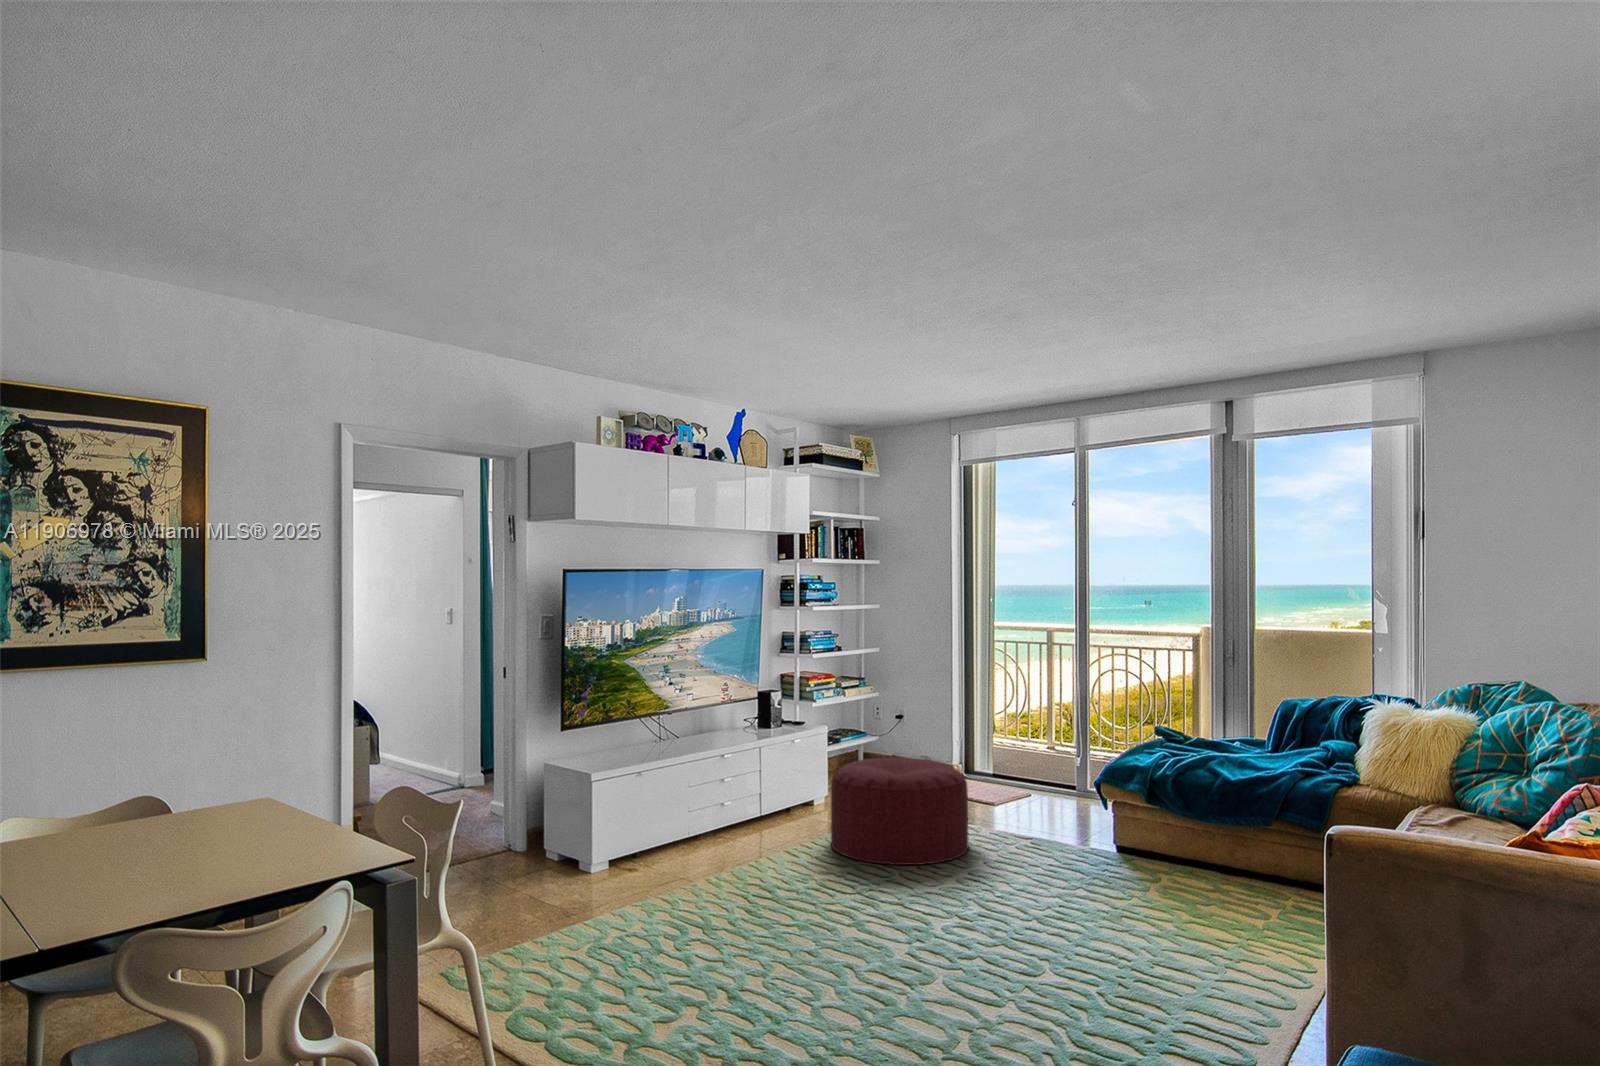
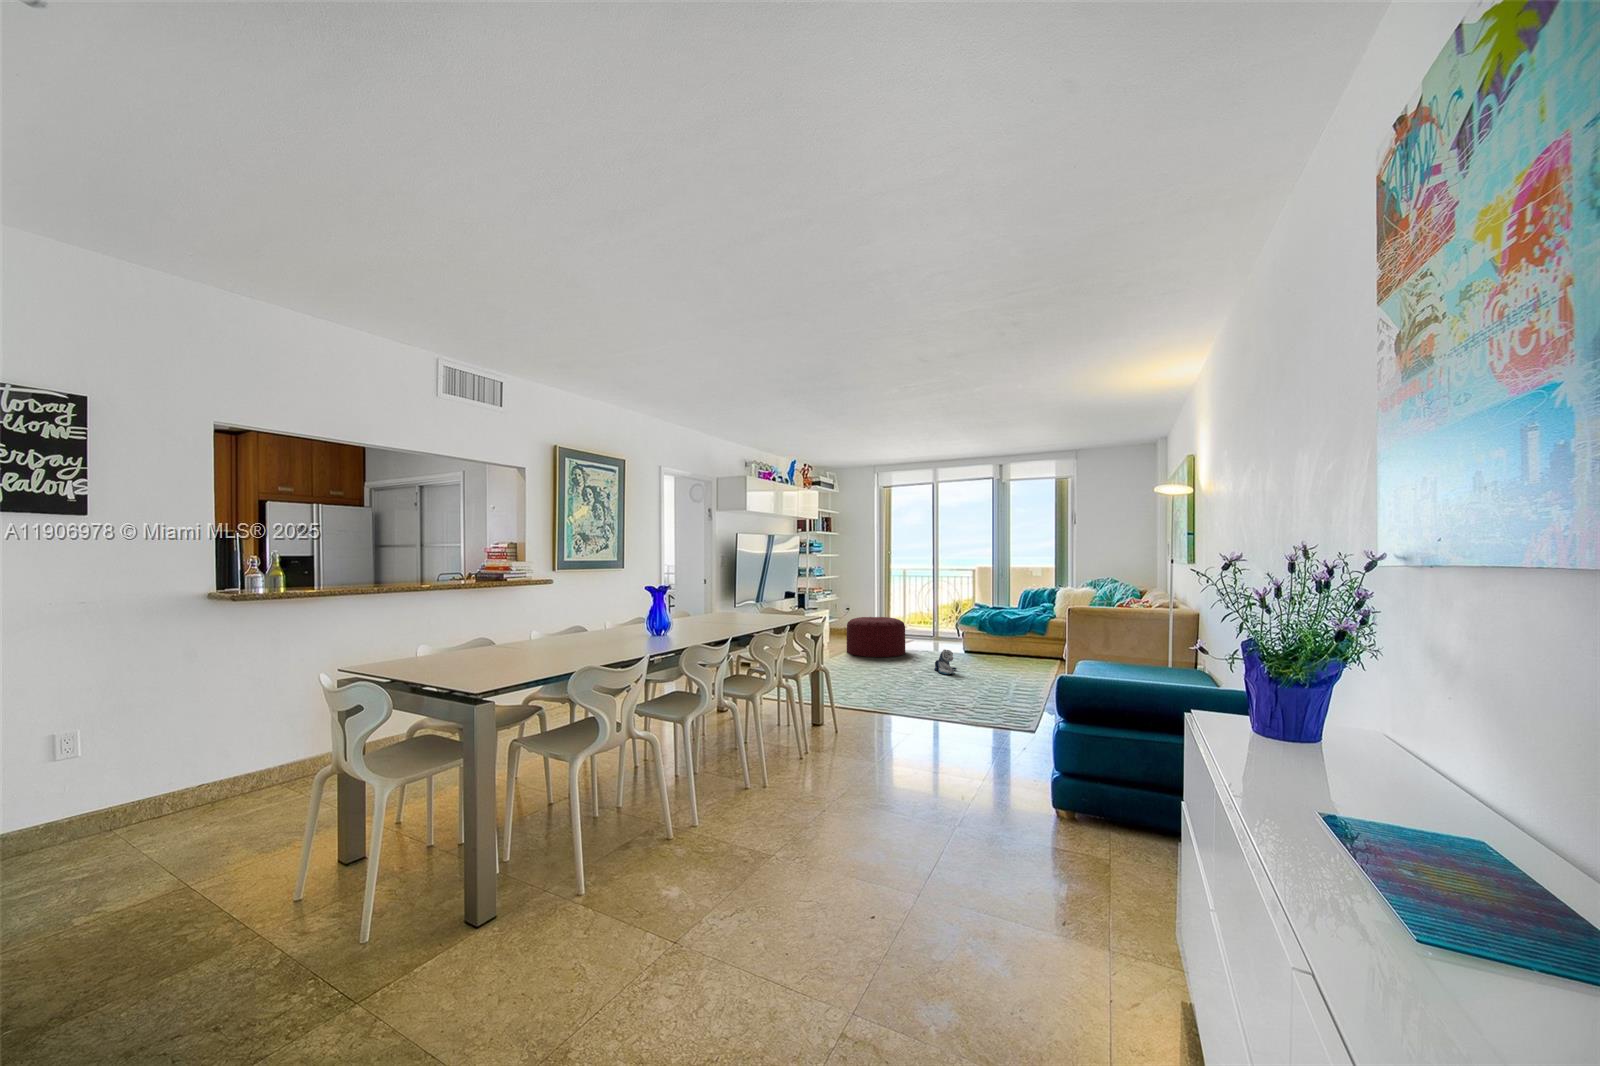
plush toy: none [988,882,1048,959] -> present [934,649,957,675]

